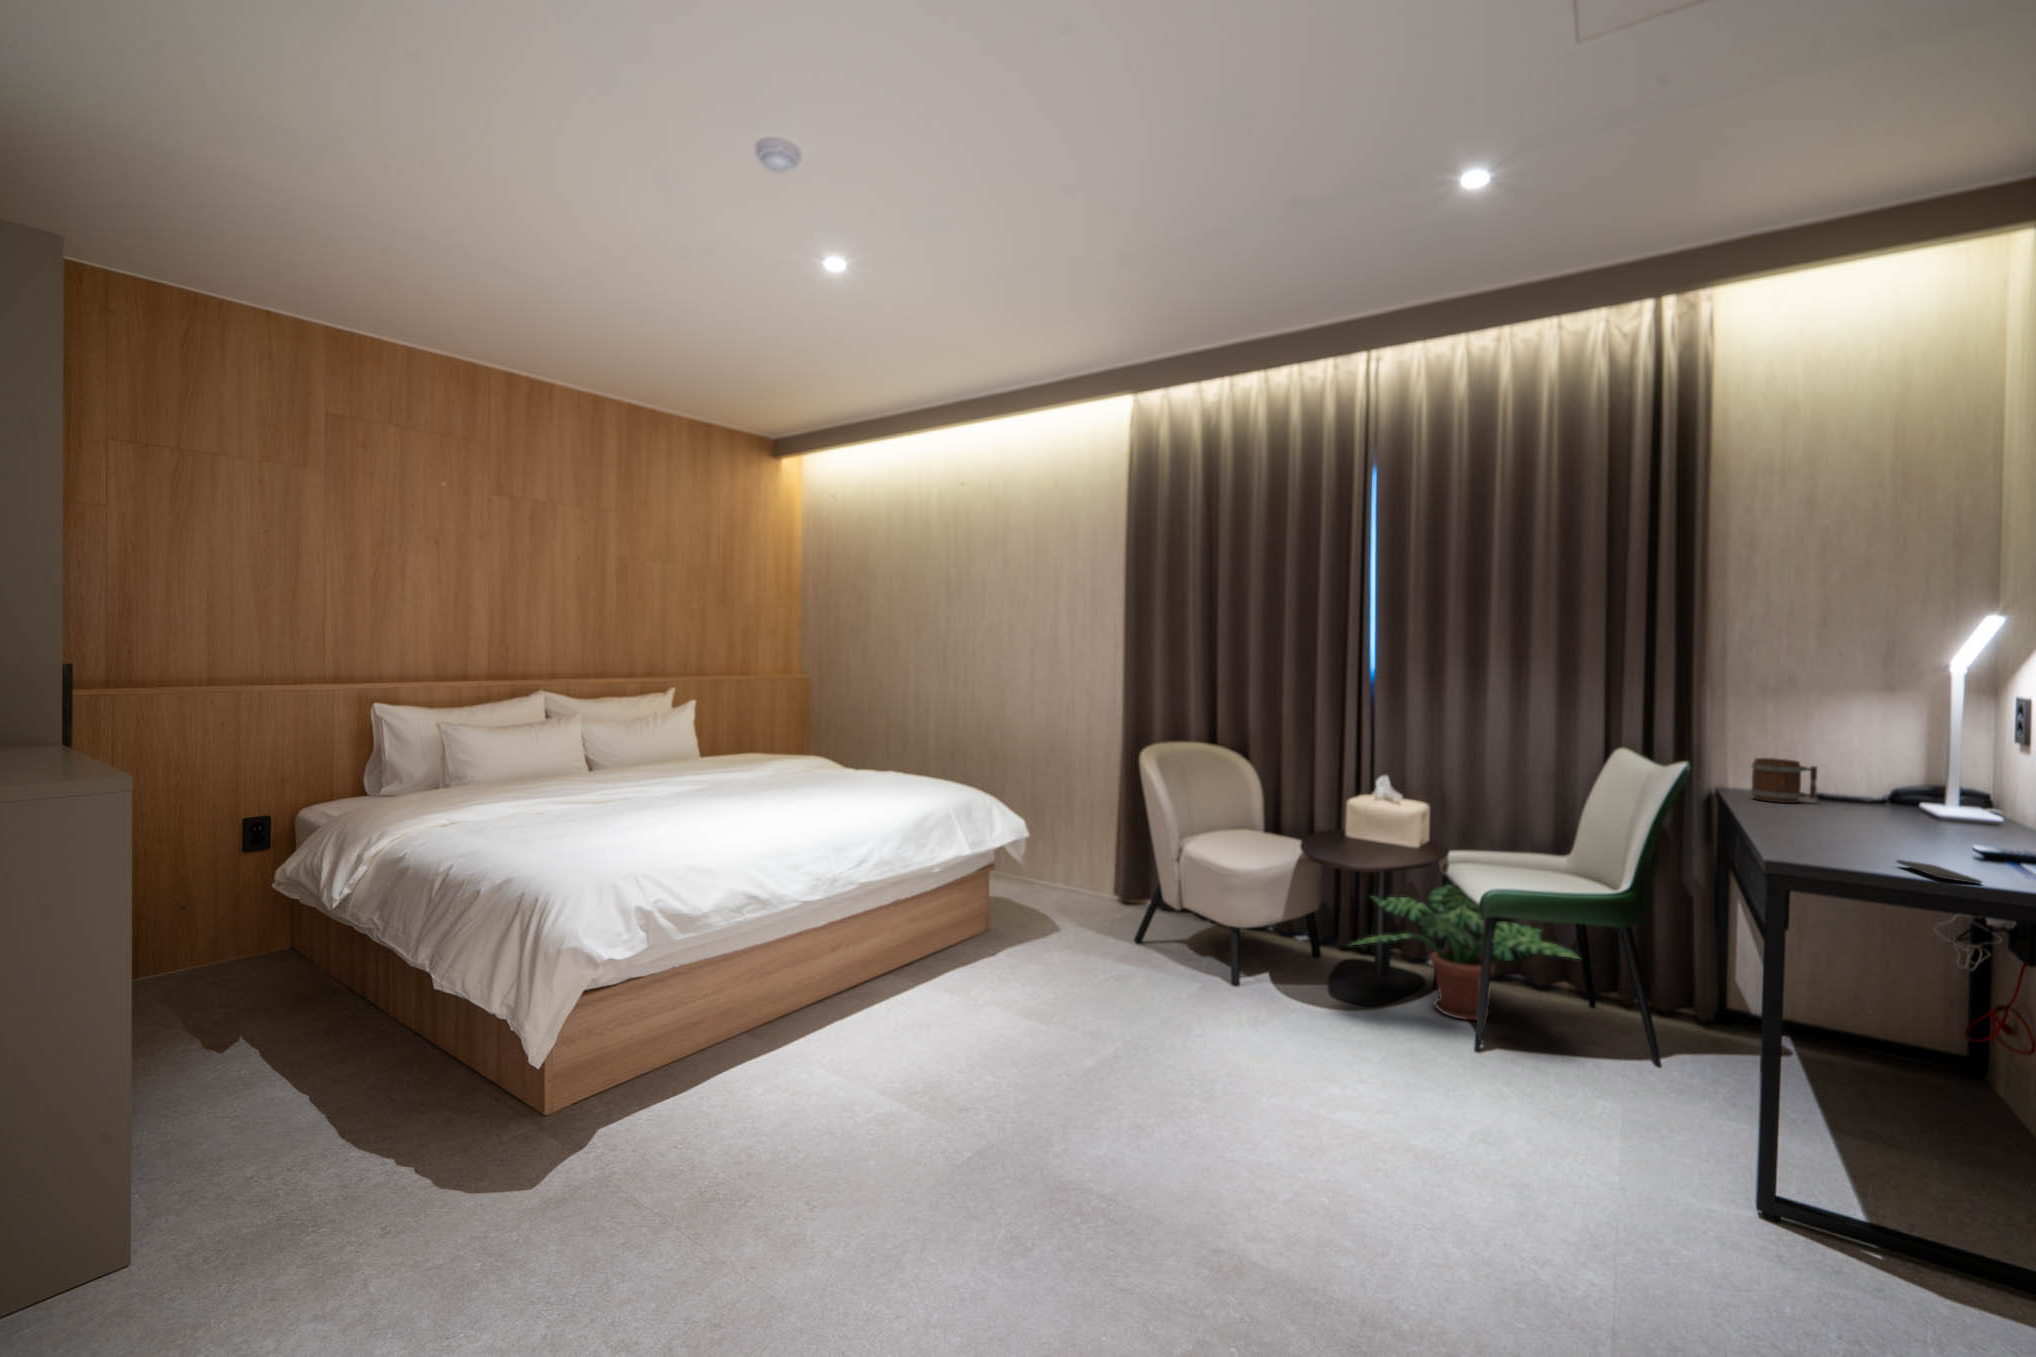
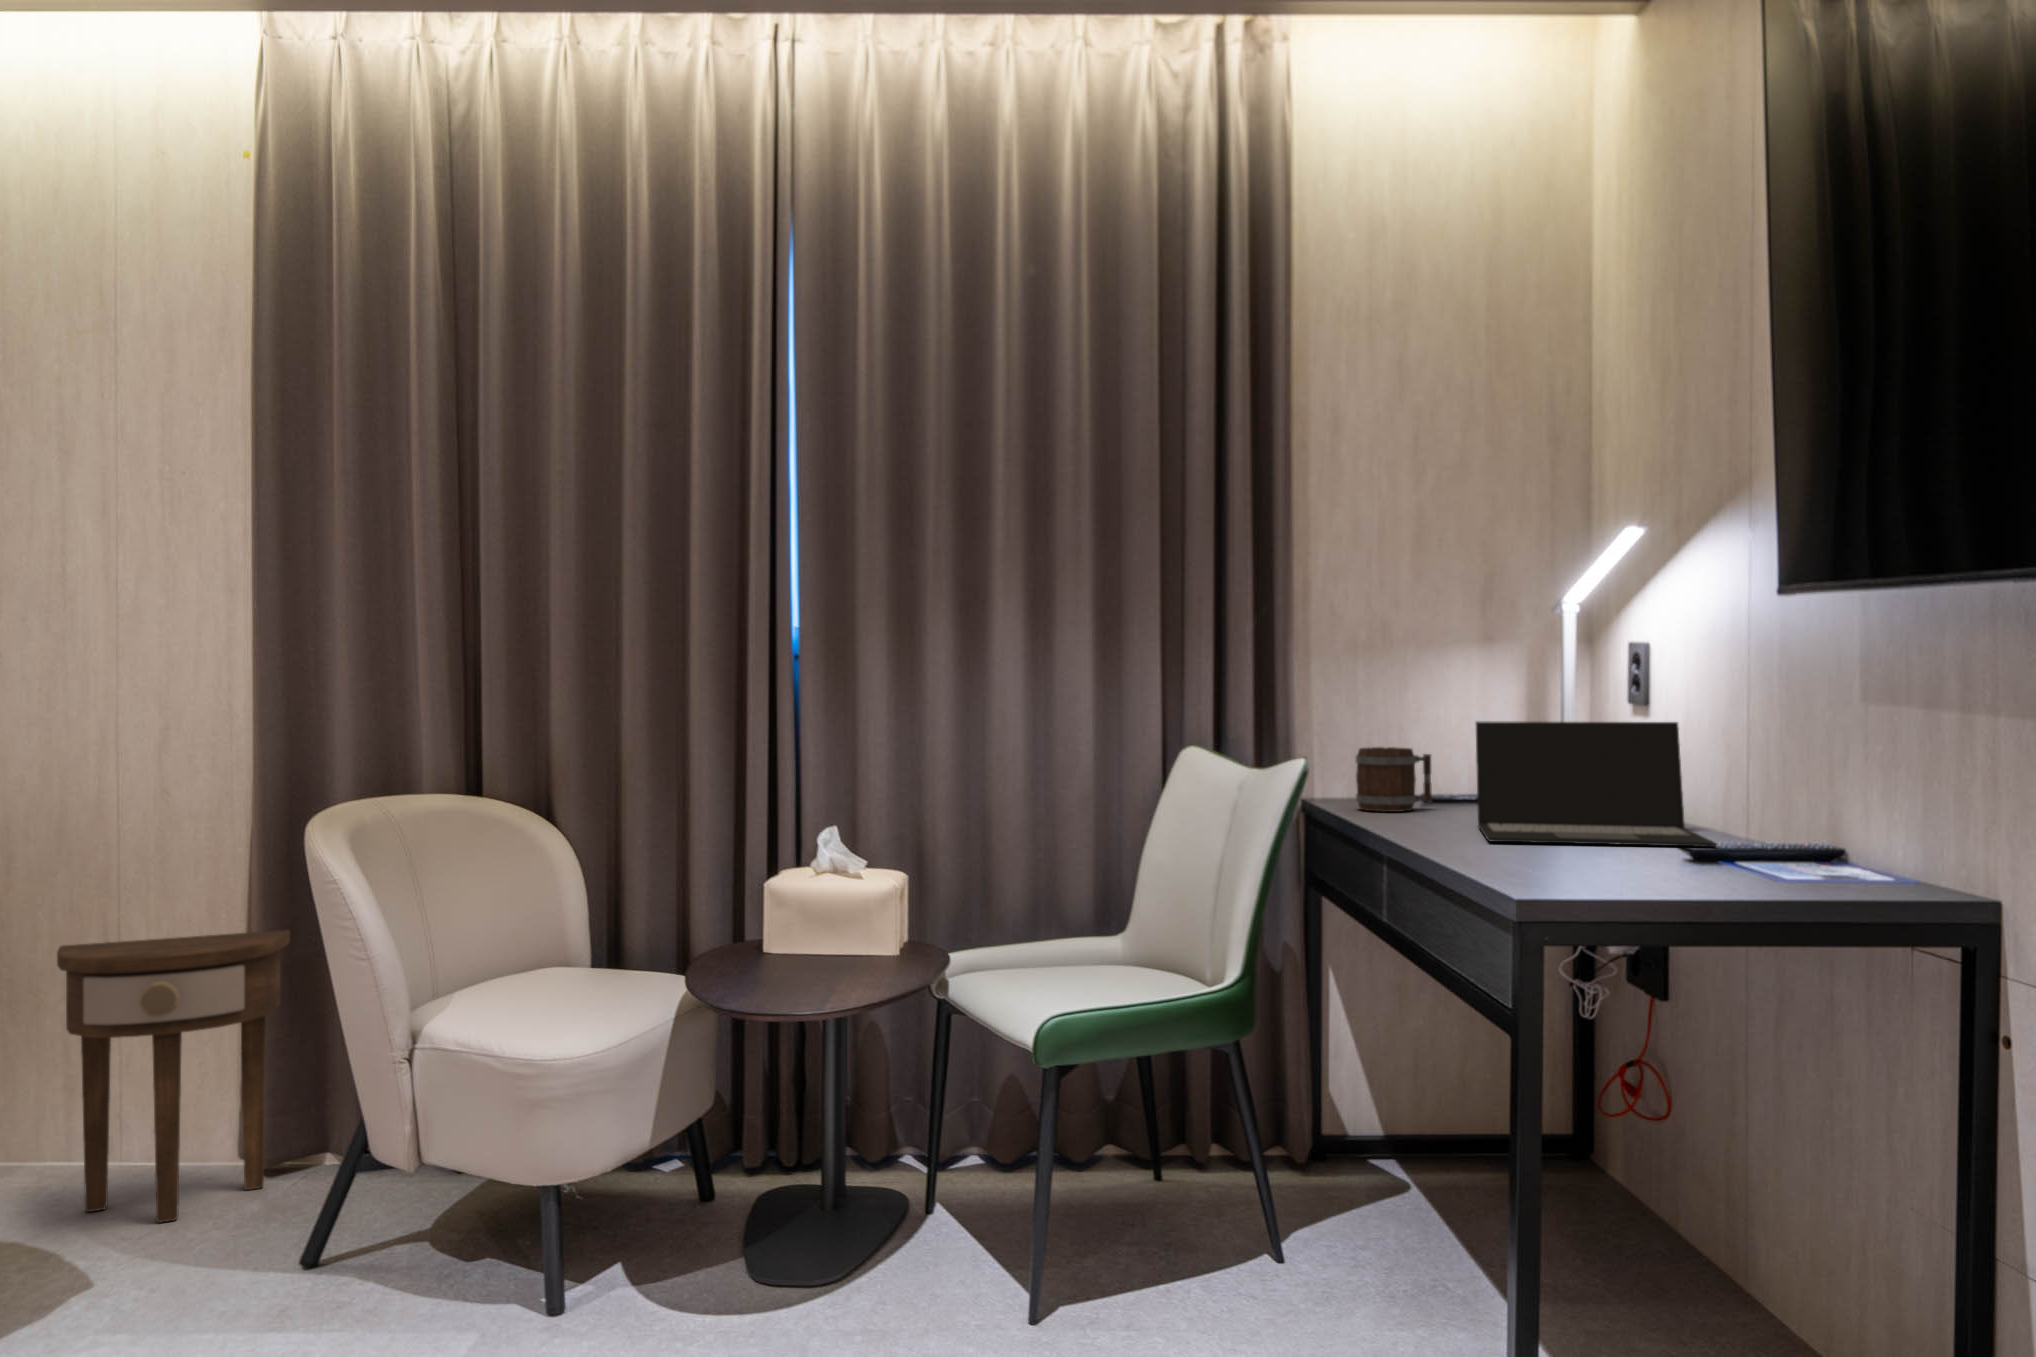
laptop: none [1800,749,2009,851] -> present [1475,721,1717,847]
side table: none [1048,793,1134,915] -> present [57,930,290,1223]
smartphone: present [1896,860,1982,884] -> none [1693,871,1823,894]
potted plant: present [1352,884,1579,1020] -> none [794,999,1189,1266]

